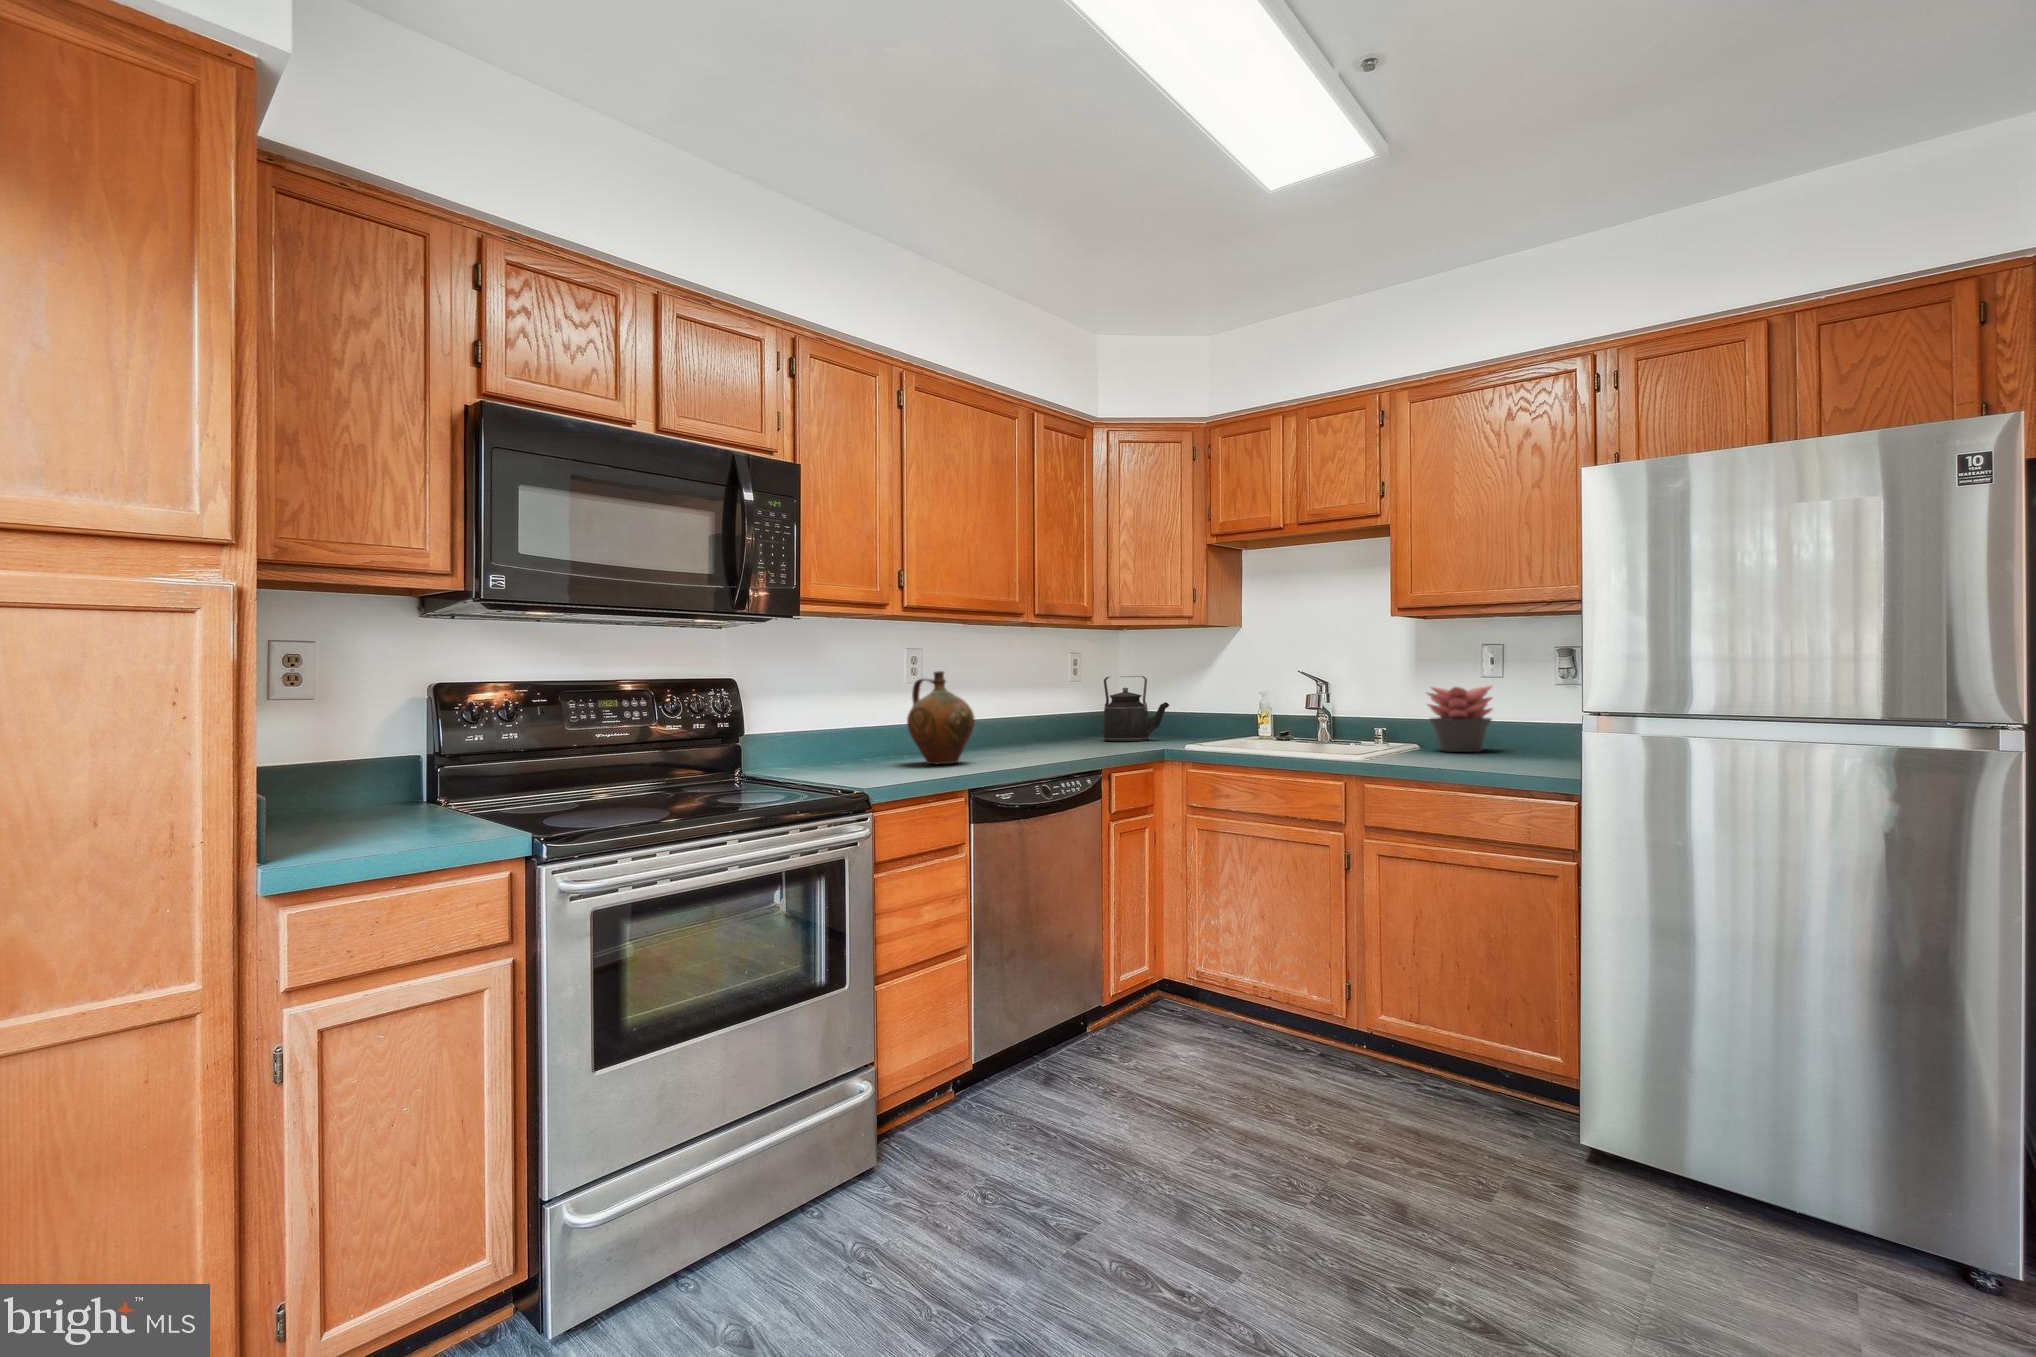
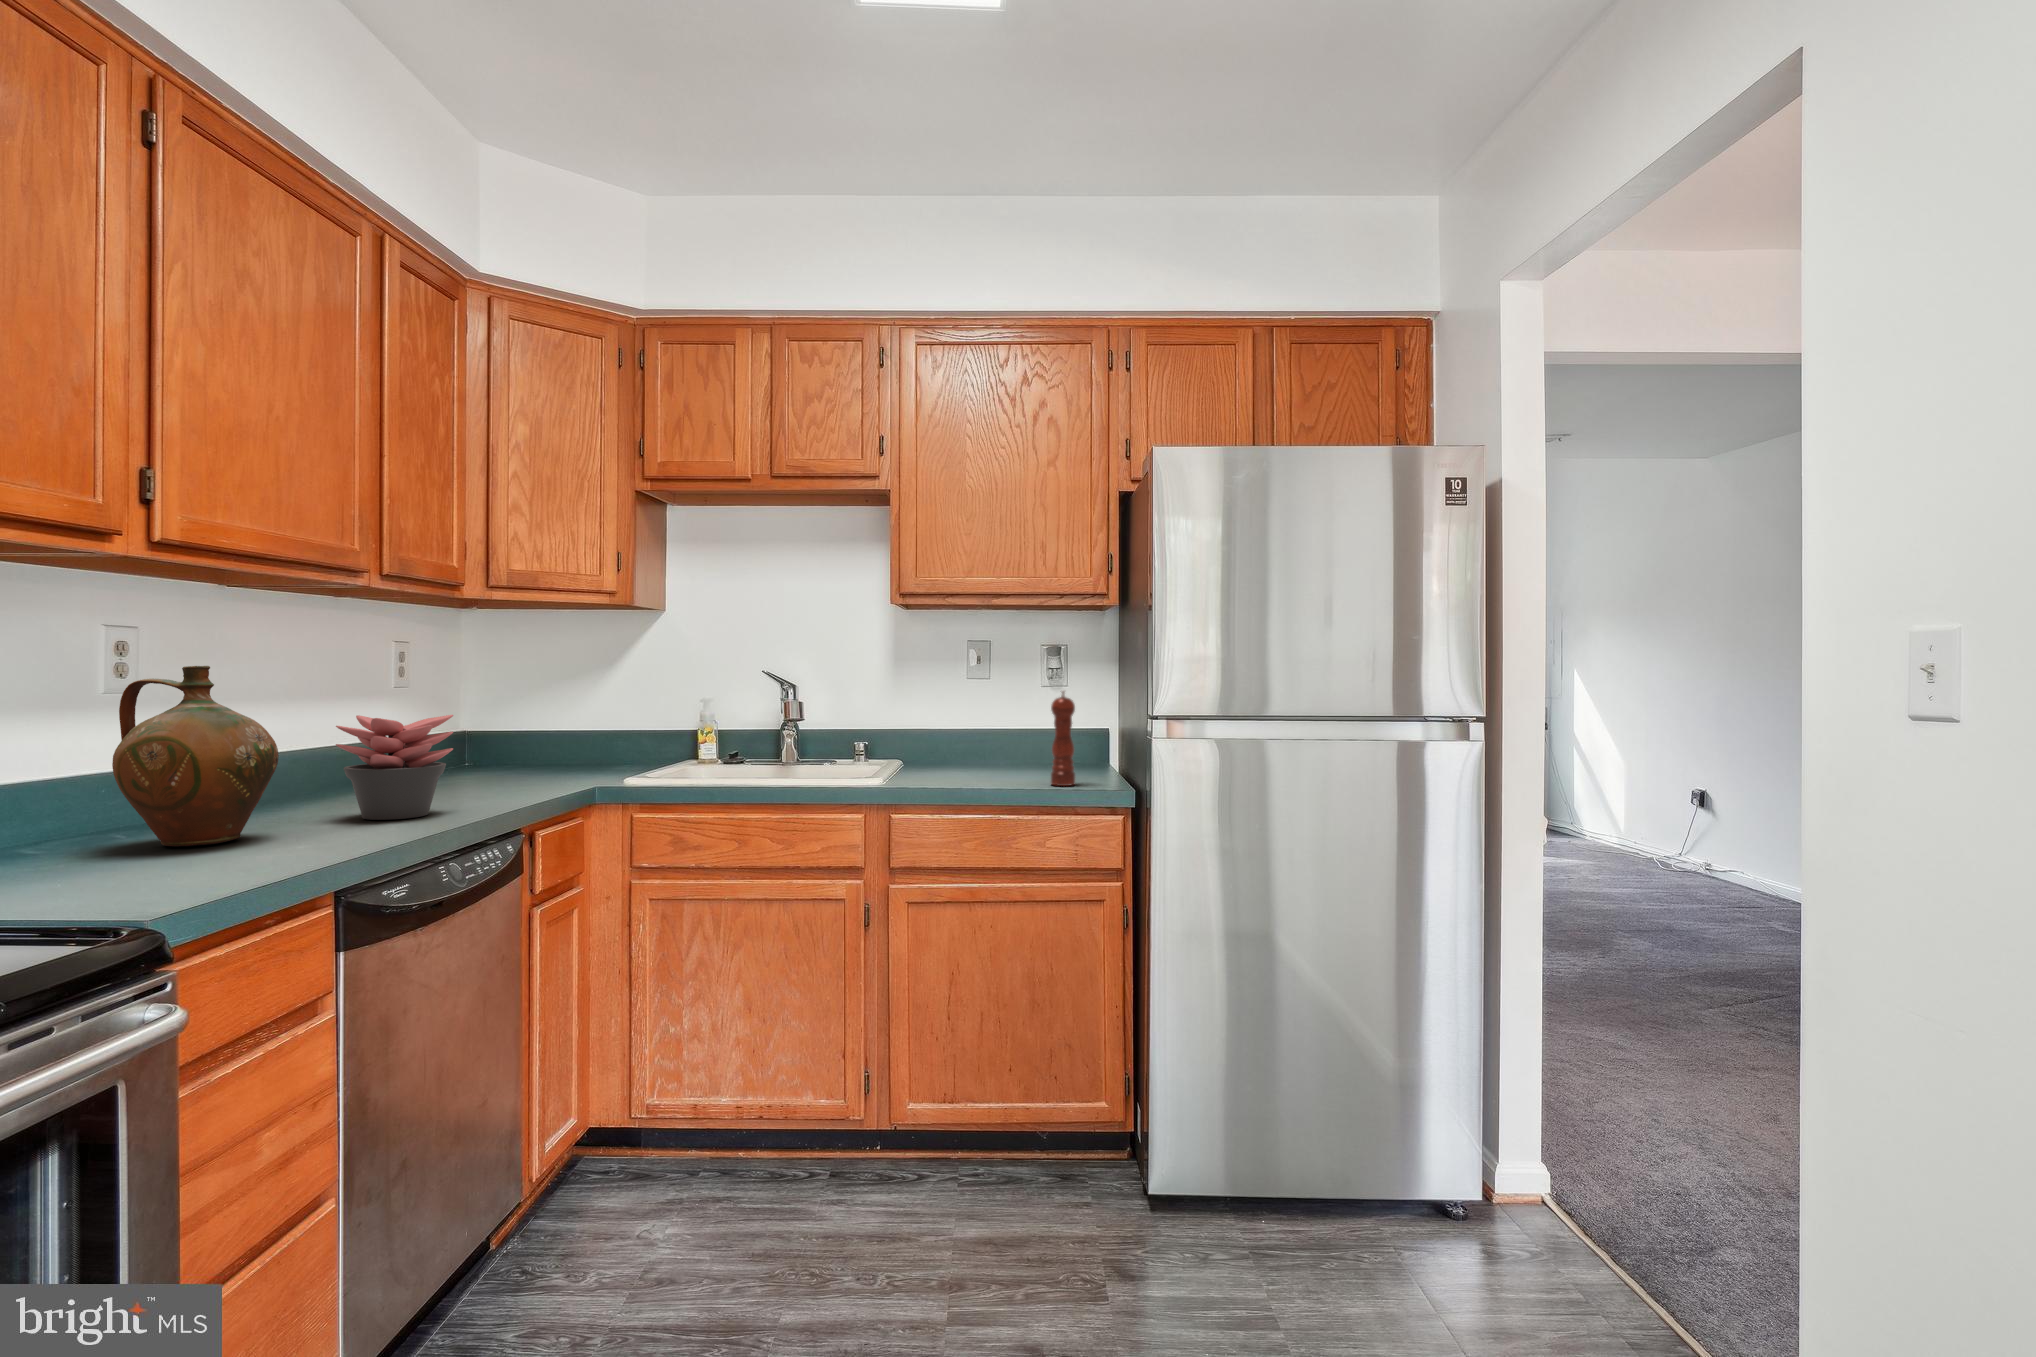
kettle: present [1103,676,1169,741] -> none [454,677,568,776]
pepper mill: none [1507,676,1535,762] -> present [1051,691,1075,786]
succulent plant: present [1427,686,1492,752] -> present [336,715,453,820]

